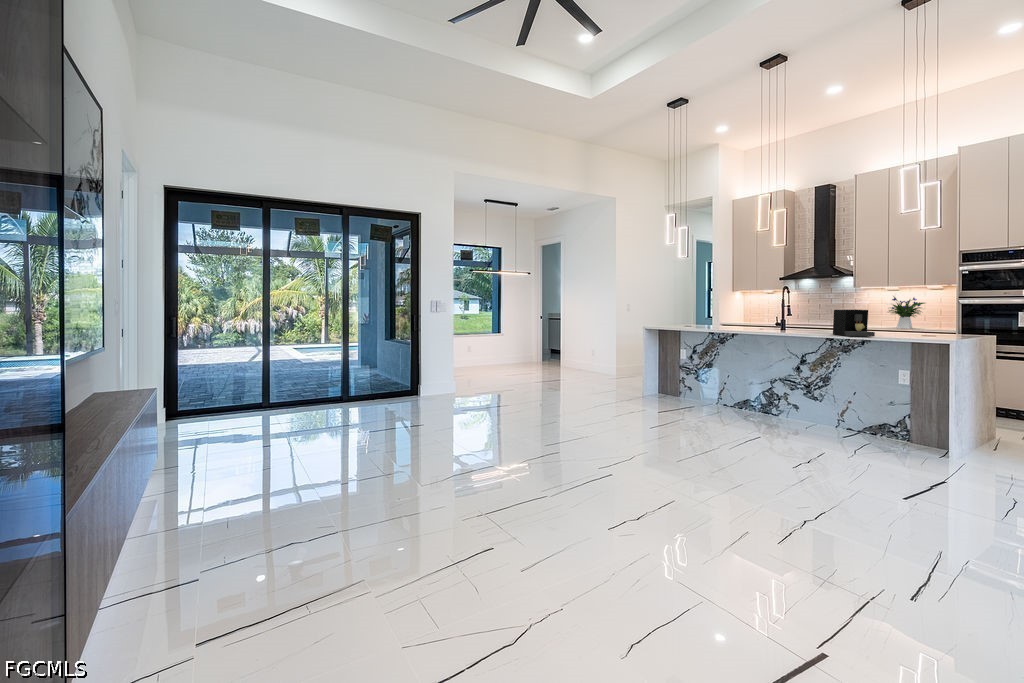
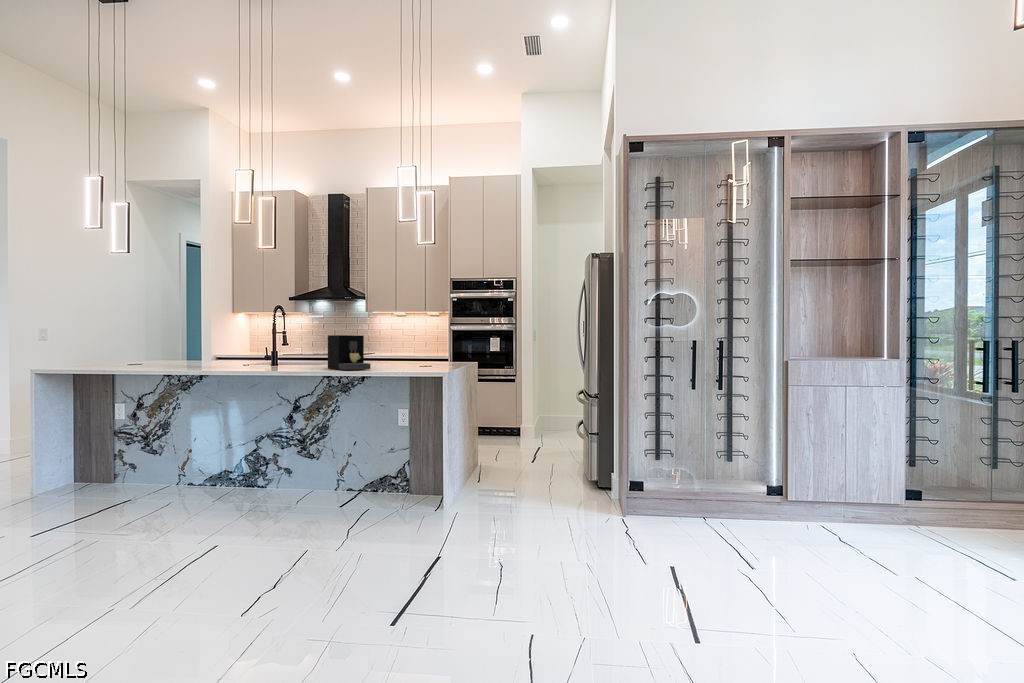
flower arrangement: present [889,296,925,329] -> none [392,322,427,359]

